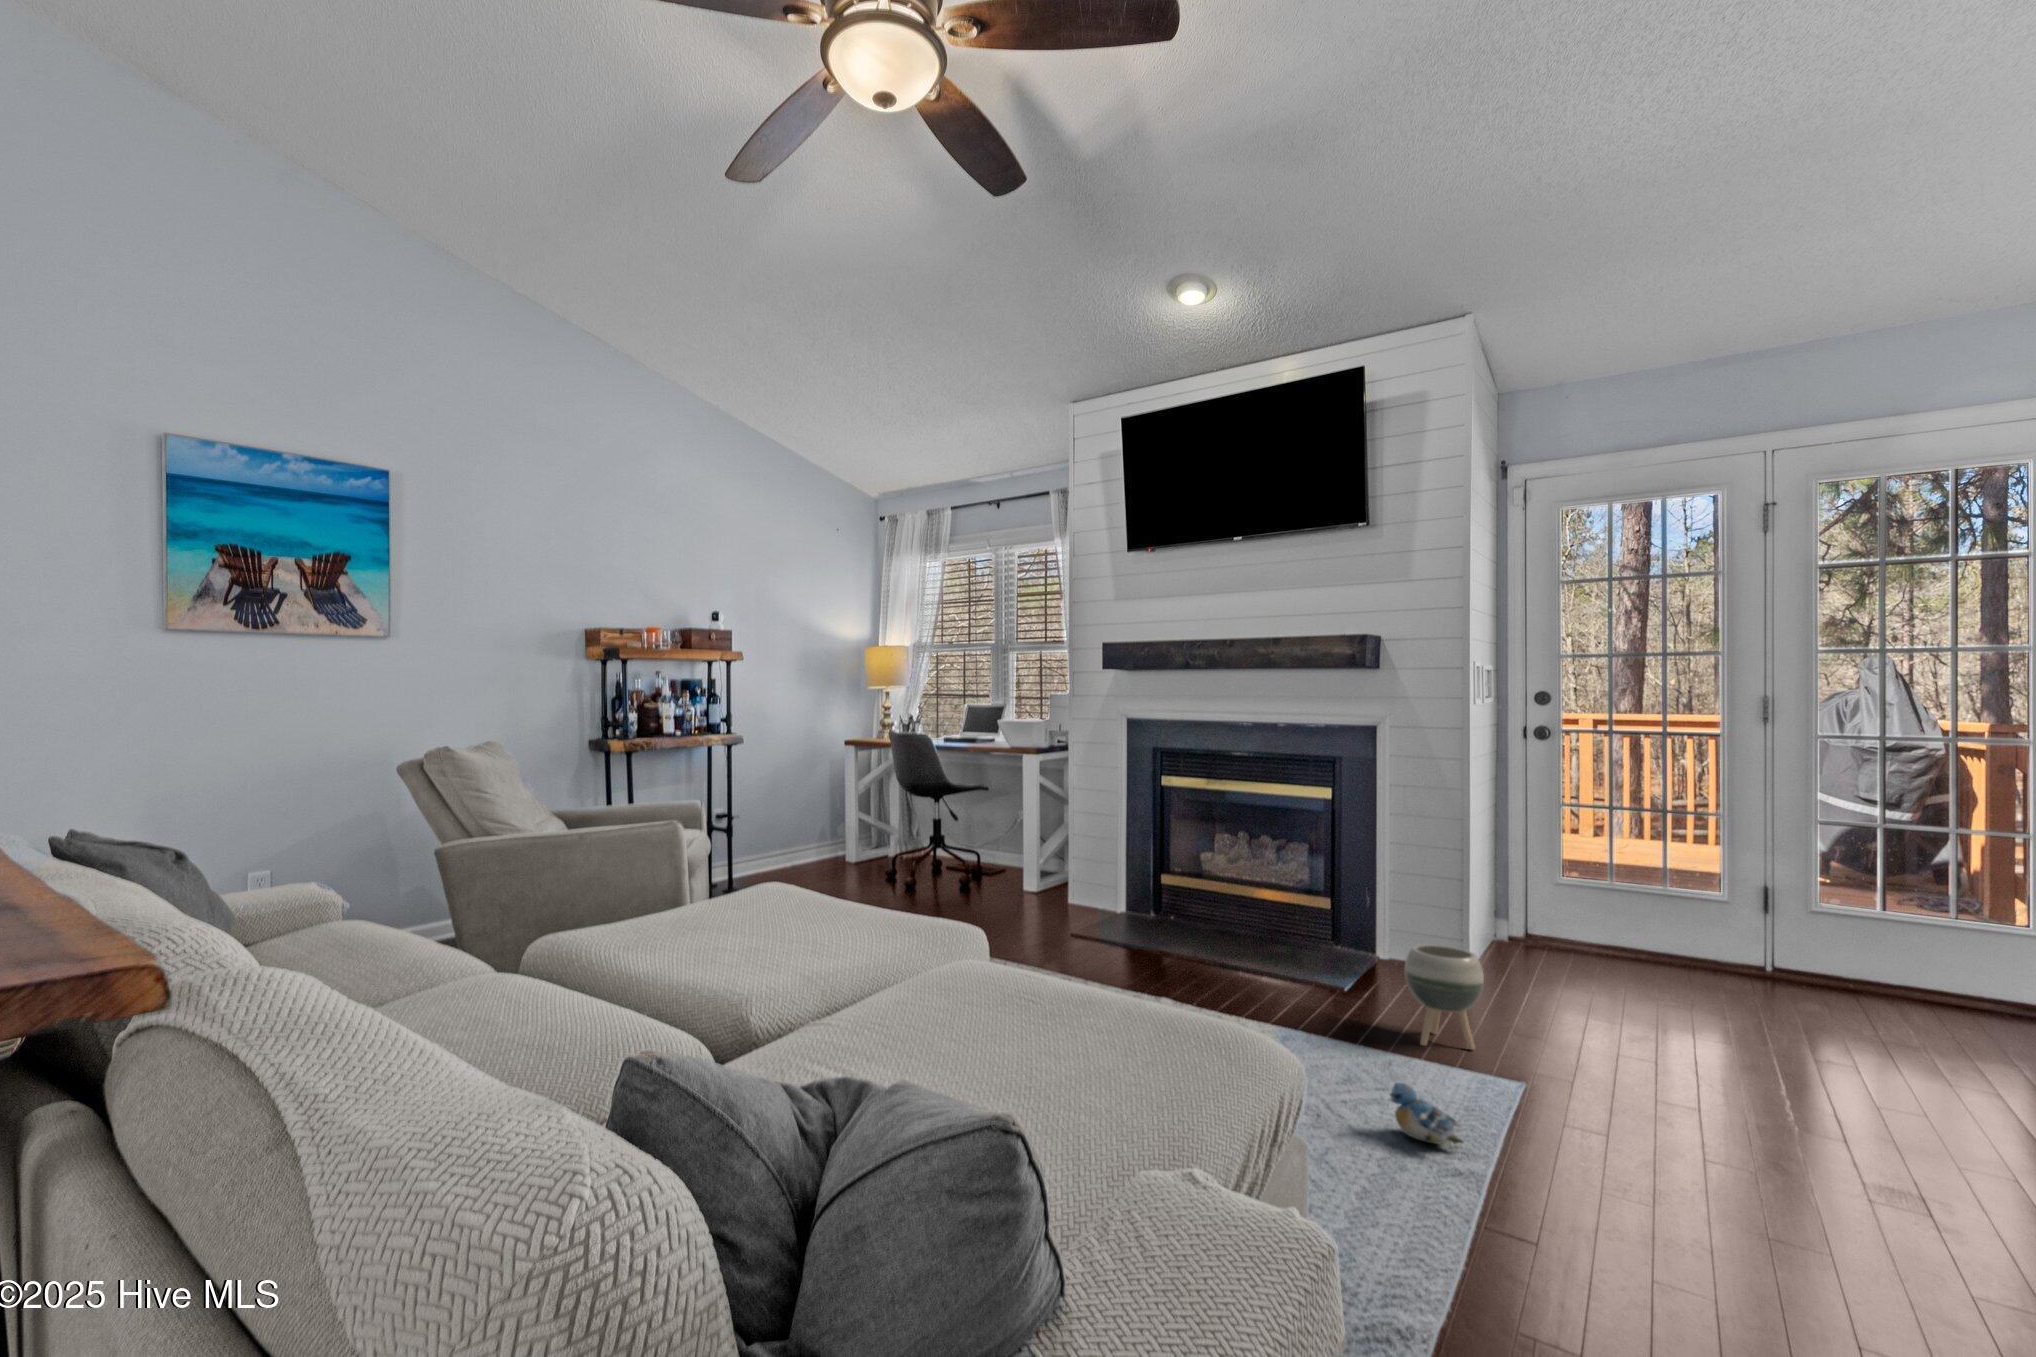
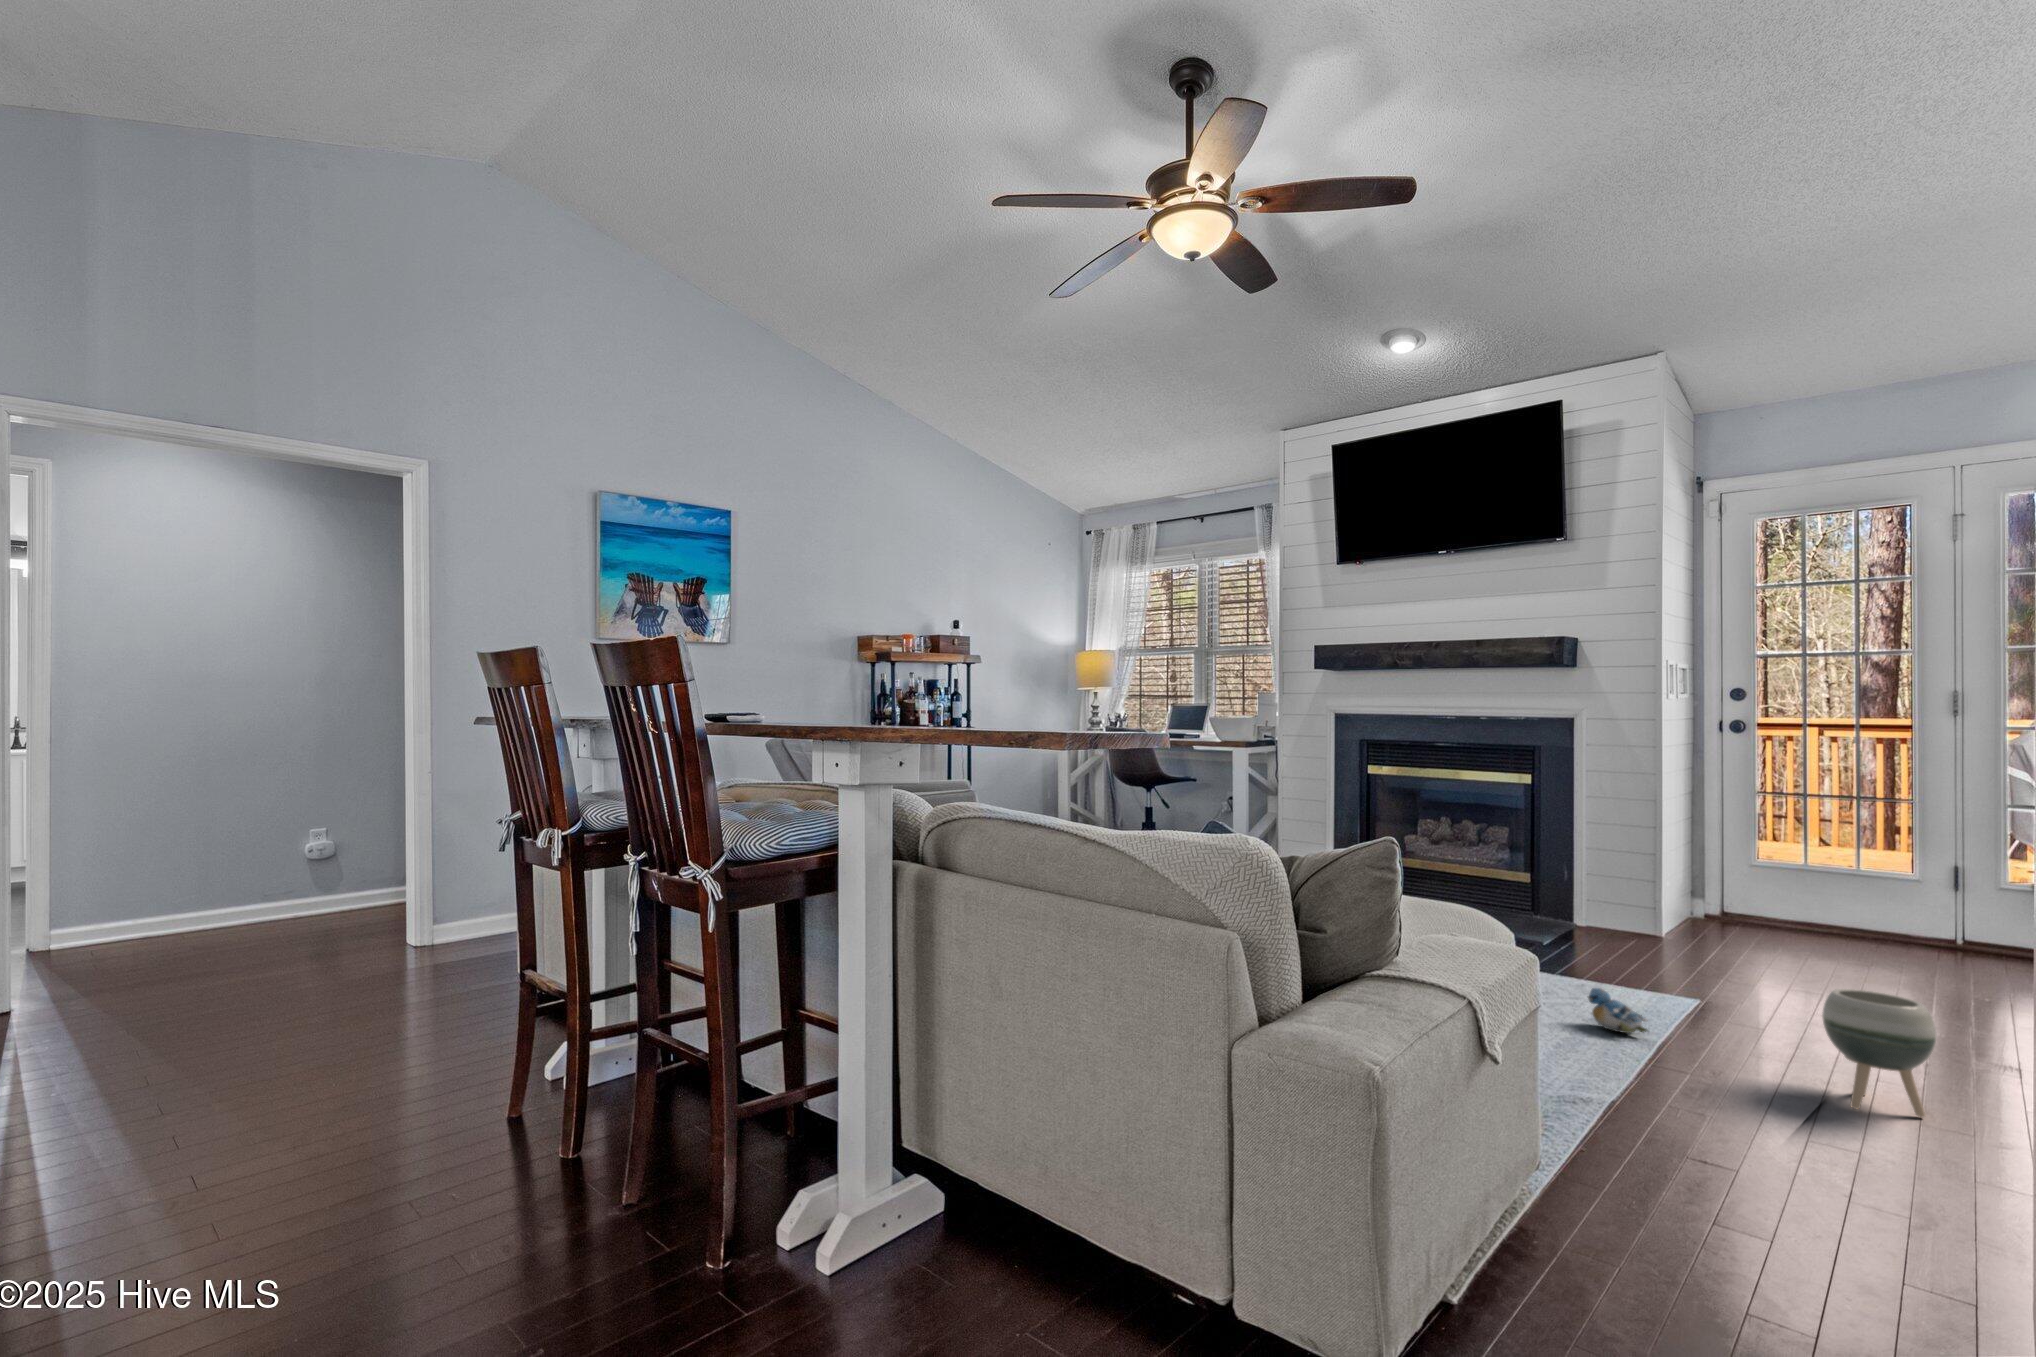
planter: present [1405,945,1484,1050] -> present [1822,989,1936,1117]

